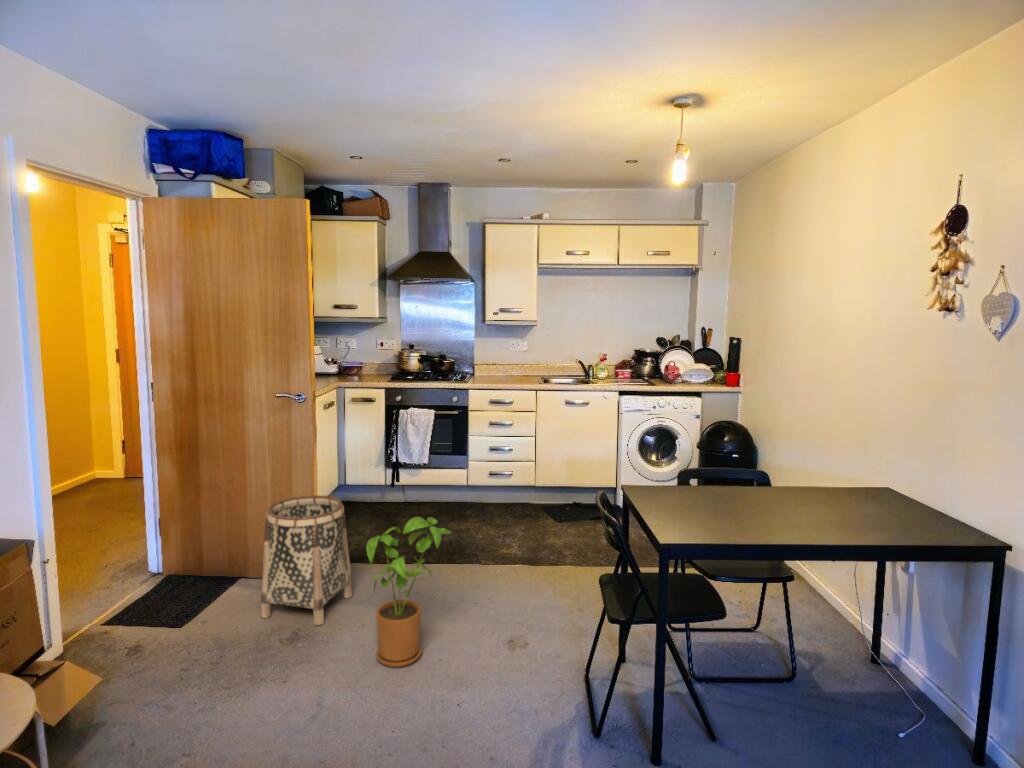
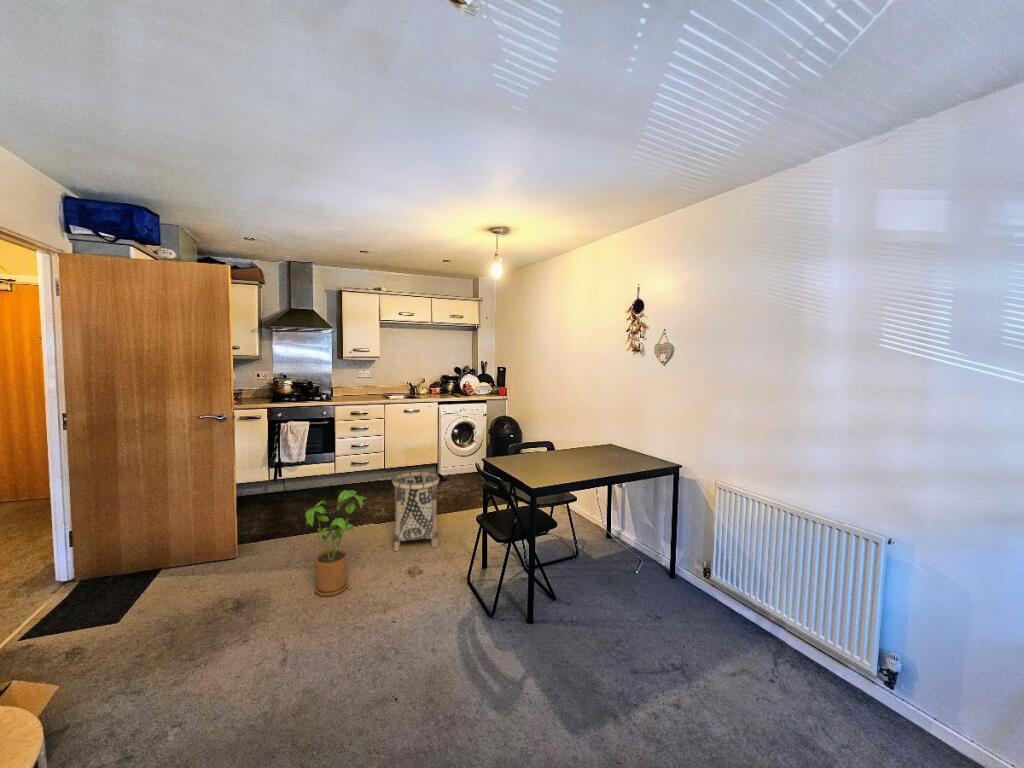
basket: present [261,495,352,625] -> present [392,470,439,551]

